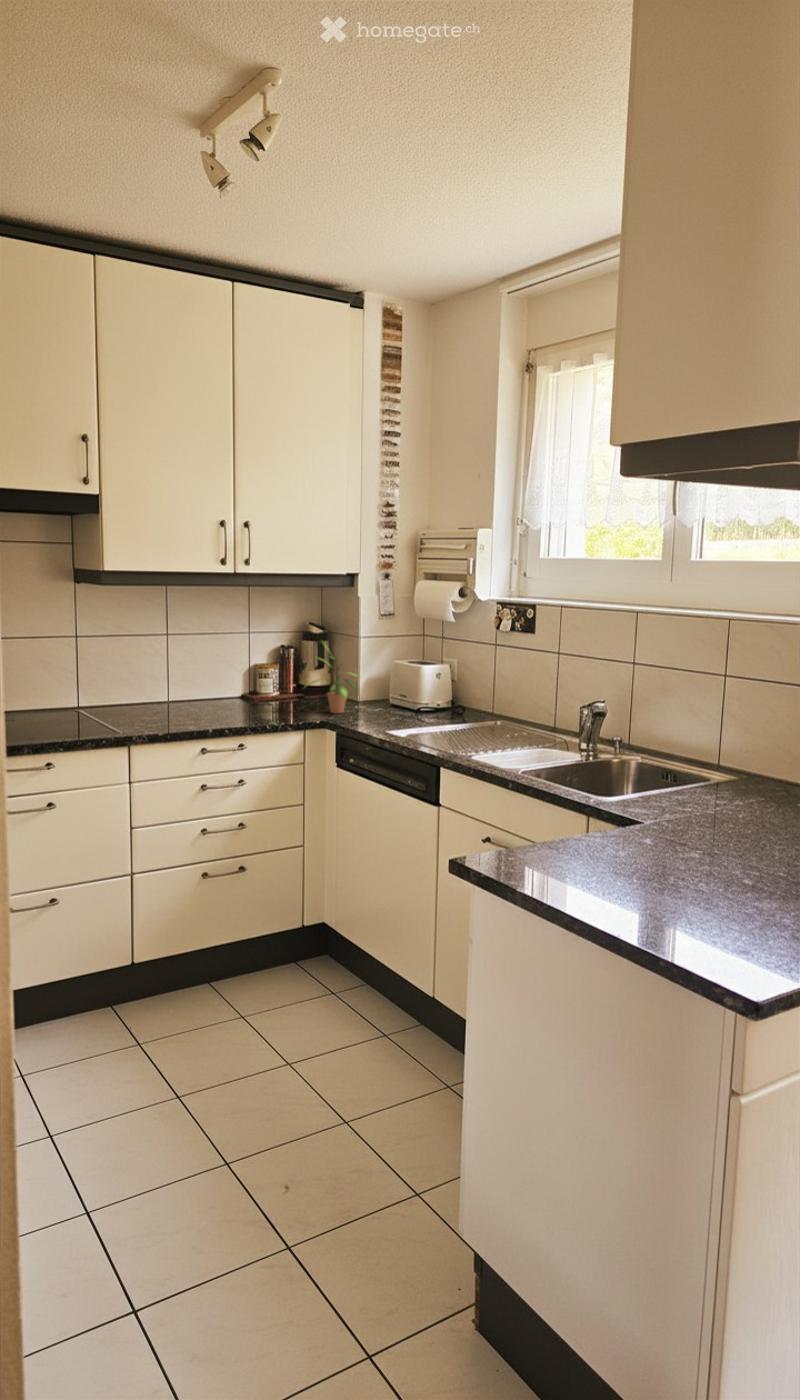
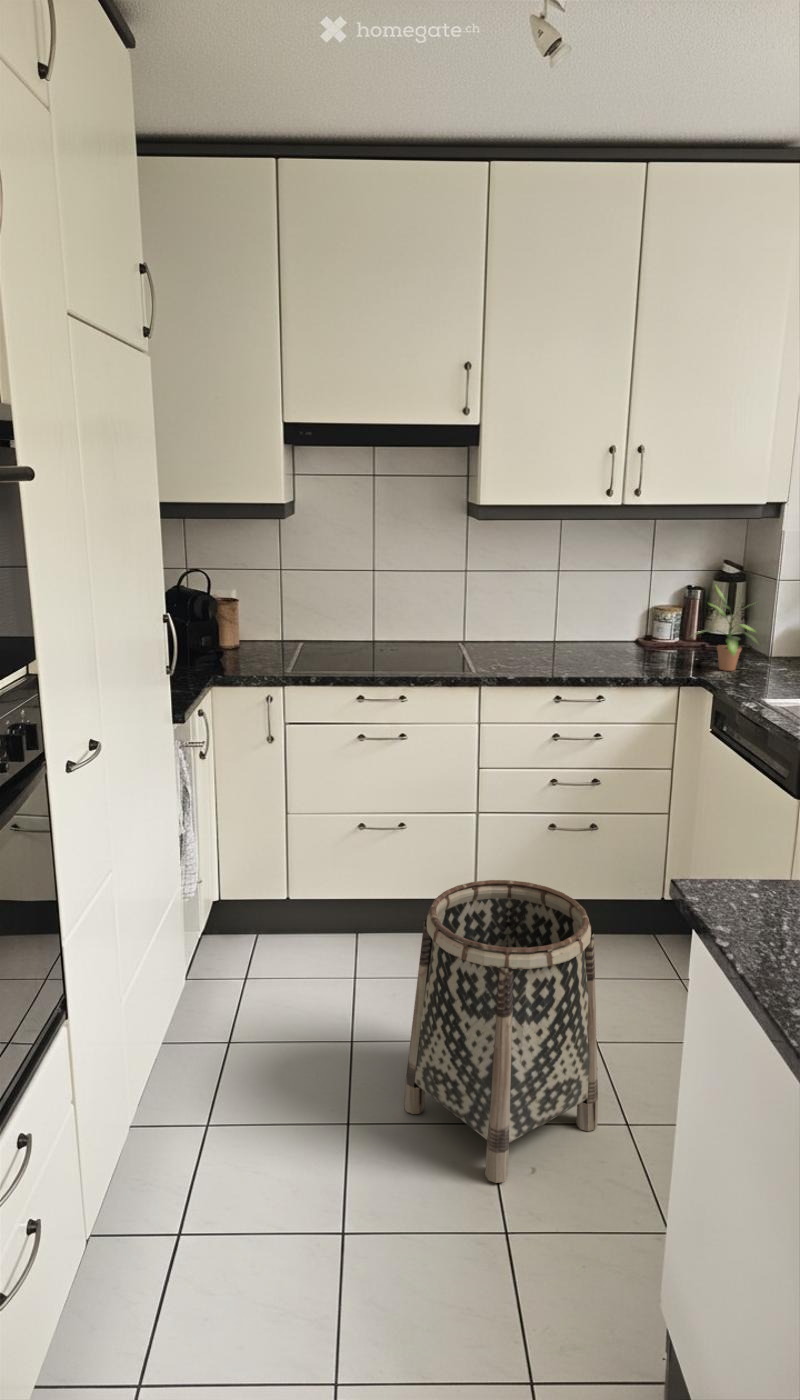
basket: none [148,917,332,1208] -> present [404,880,598,1183]

